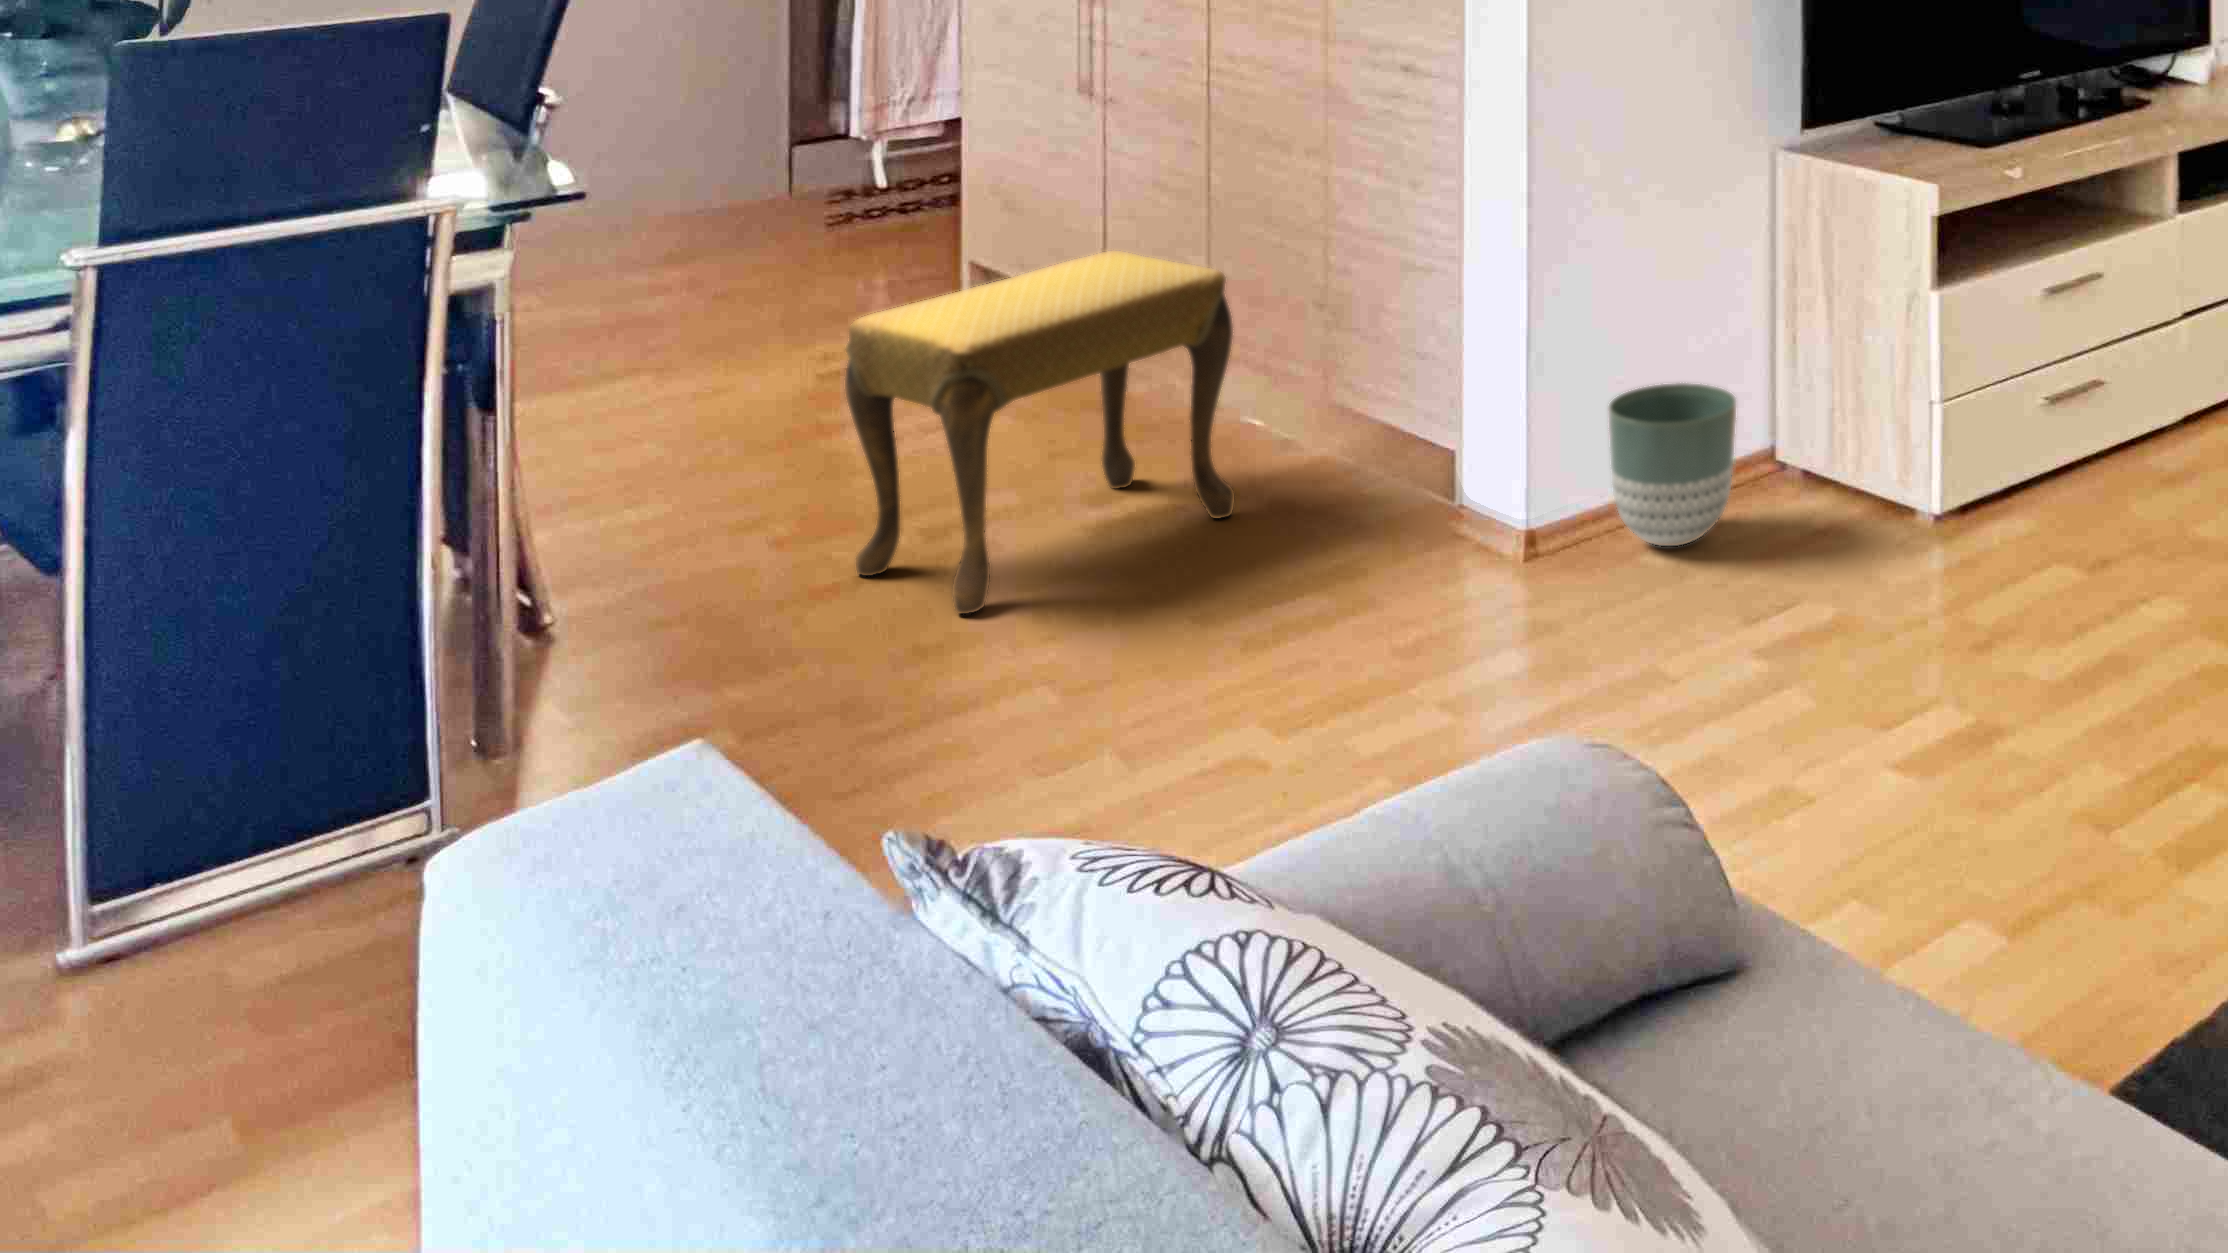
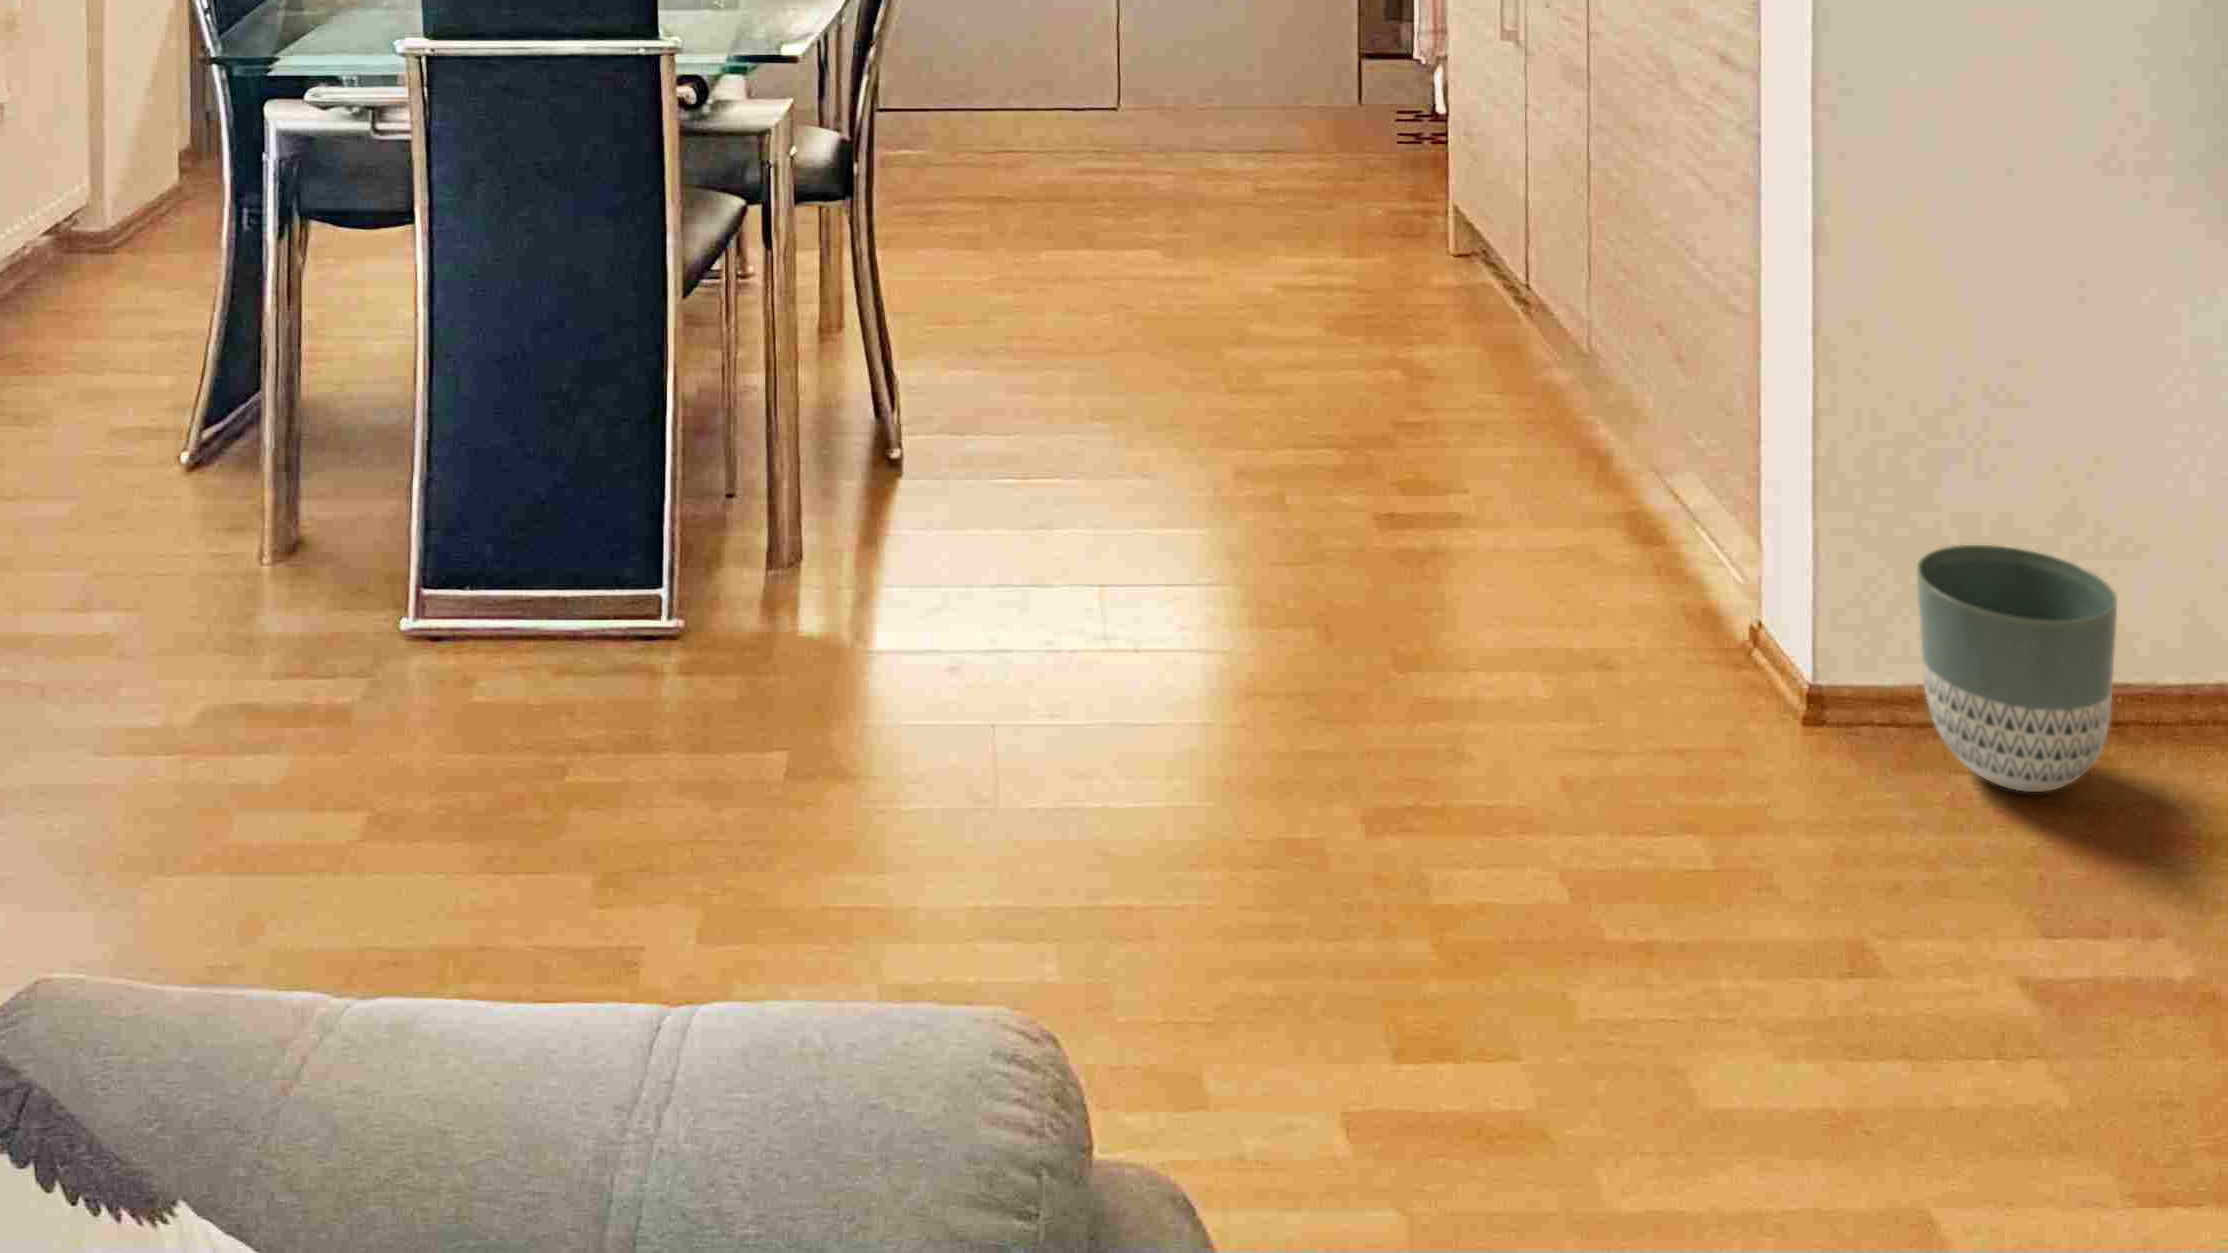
footstool: present [845,251,1235,614] -> none [1121,211,1511,573]

